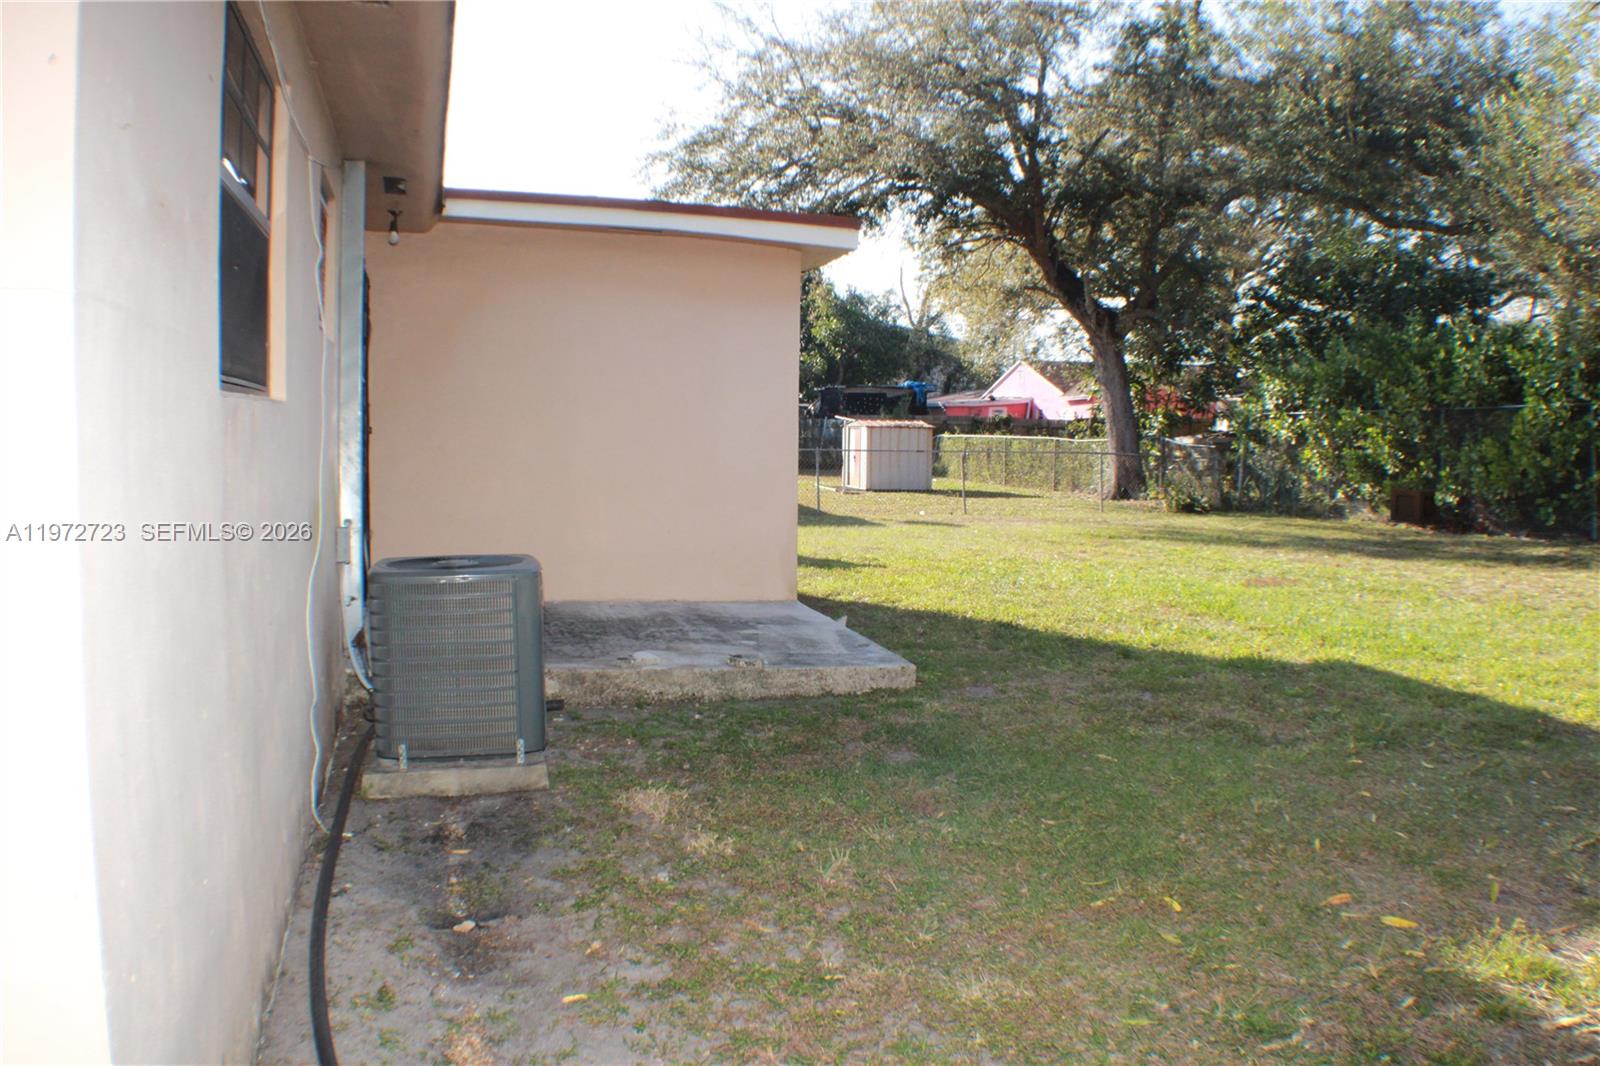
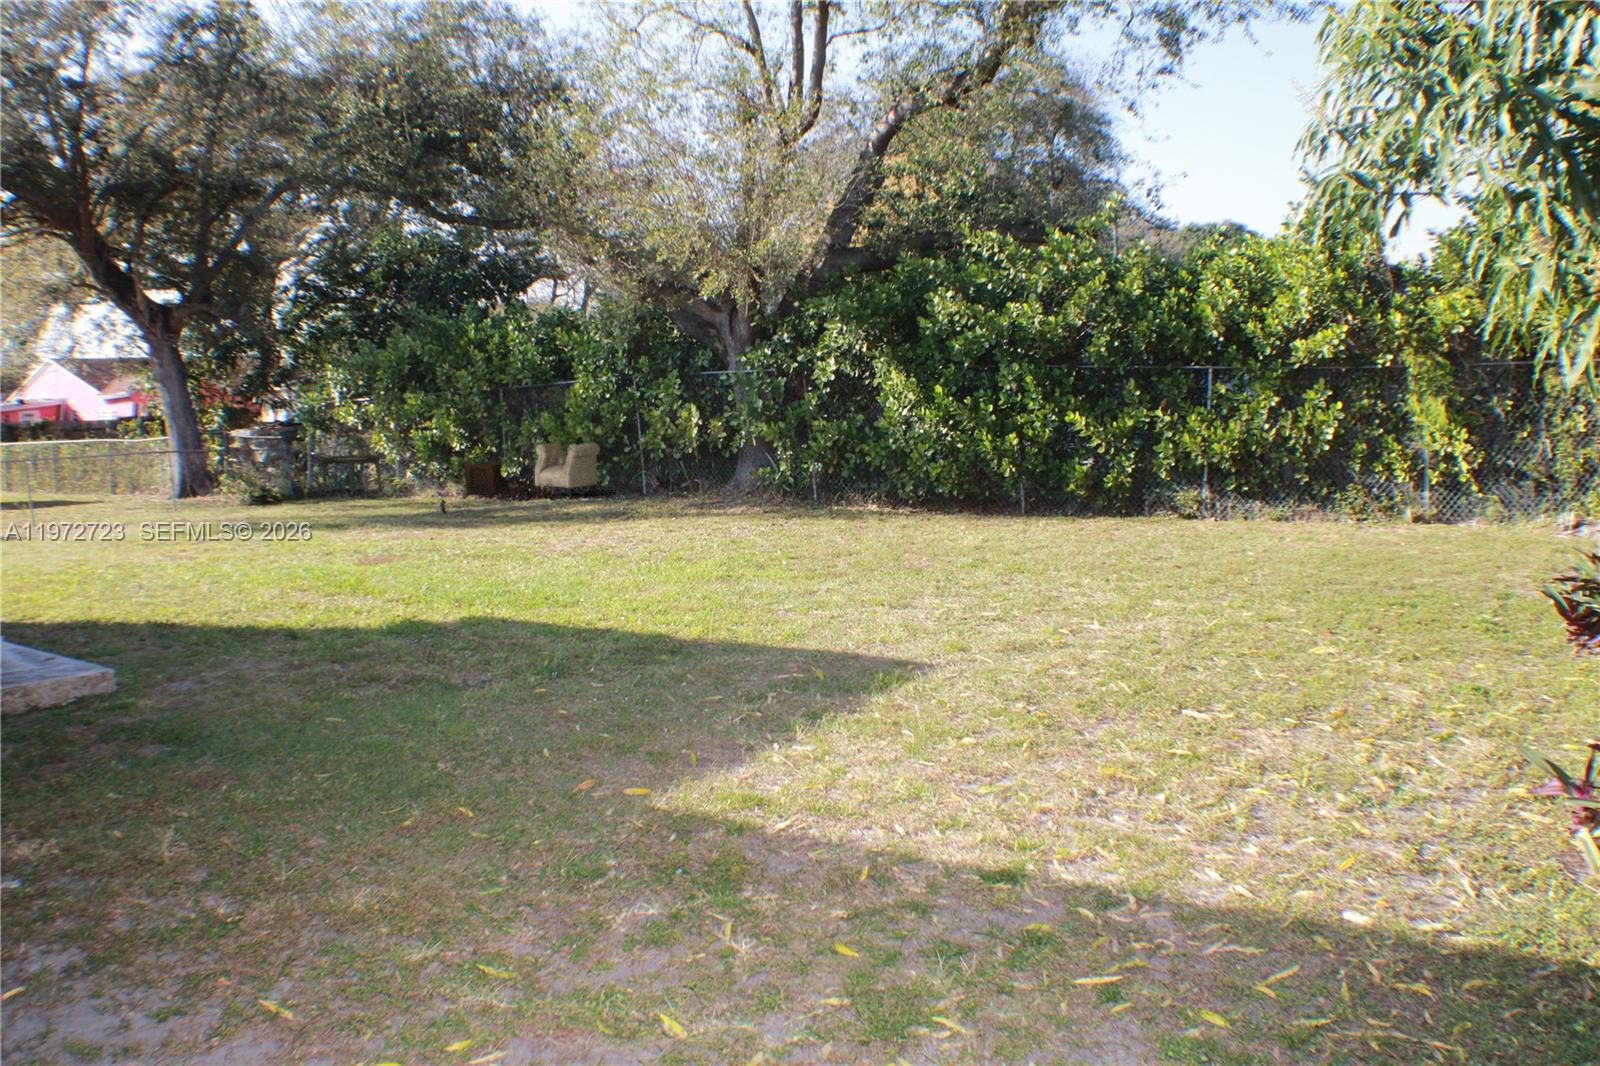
round table: none [1247,471,1311,511] -> present [320,455,382,493]
chair: none [1463,472,1545,535] -> present [535,443,600,499]

